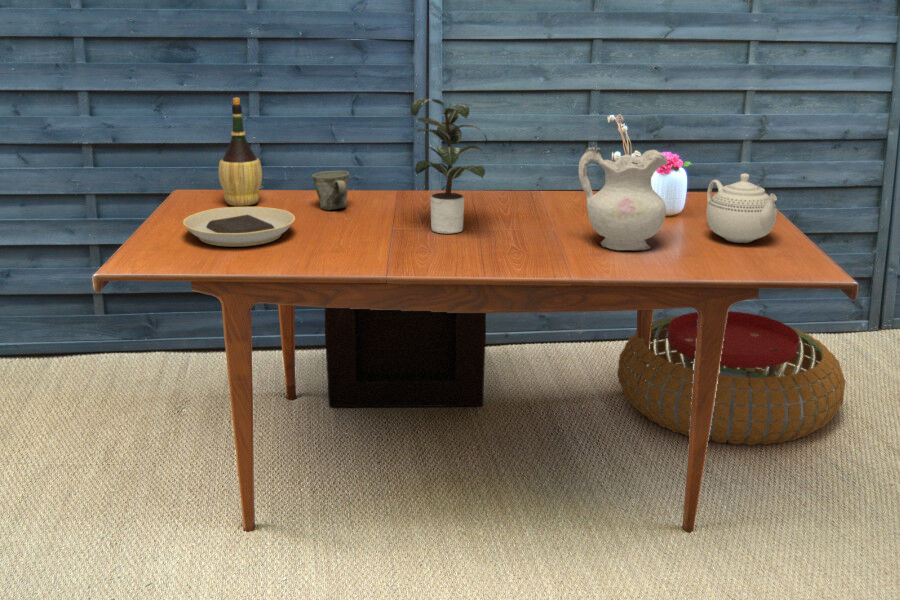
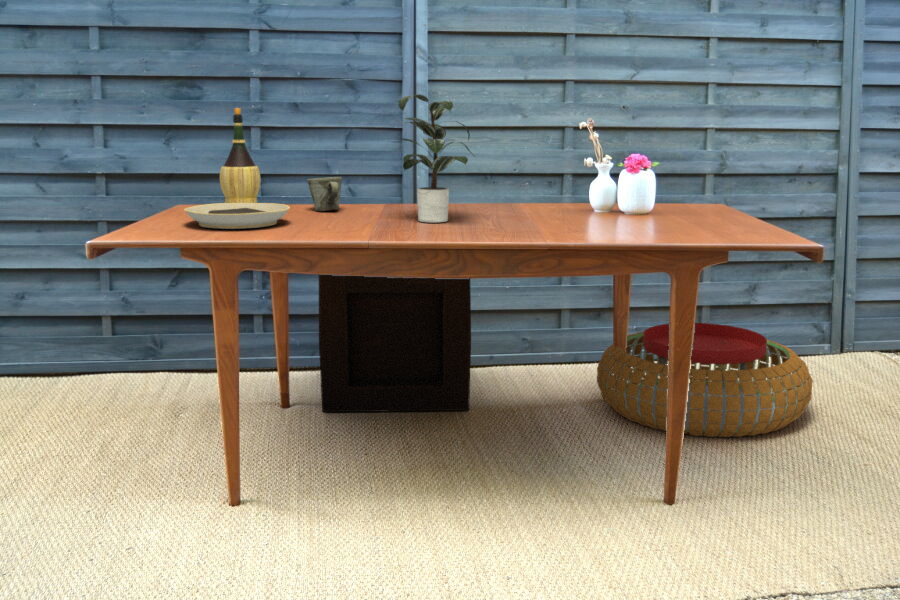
ceramic pitcher: present [579,147,667,250] -> none [555,134,638,230]
teapot: present [706,174,777,243] -> none [676,162,741,227]

